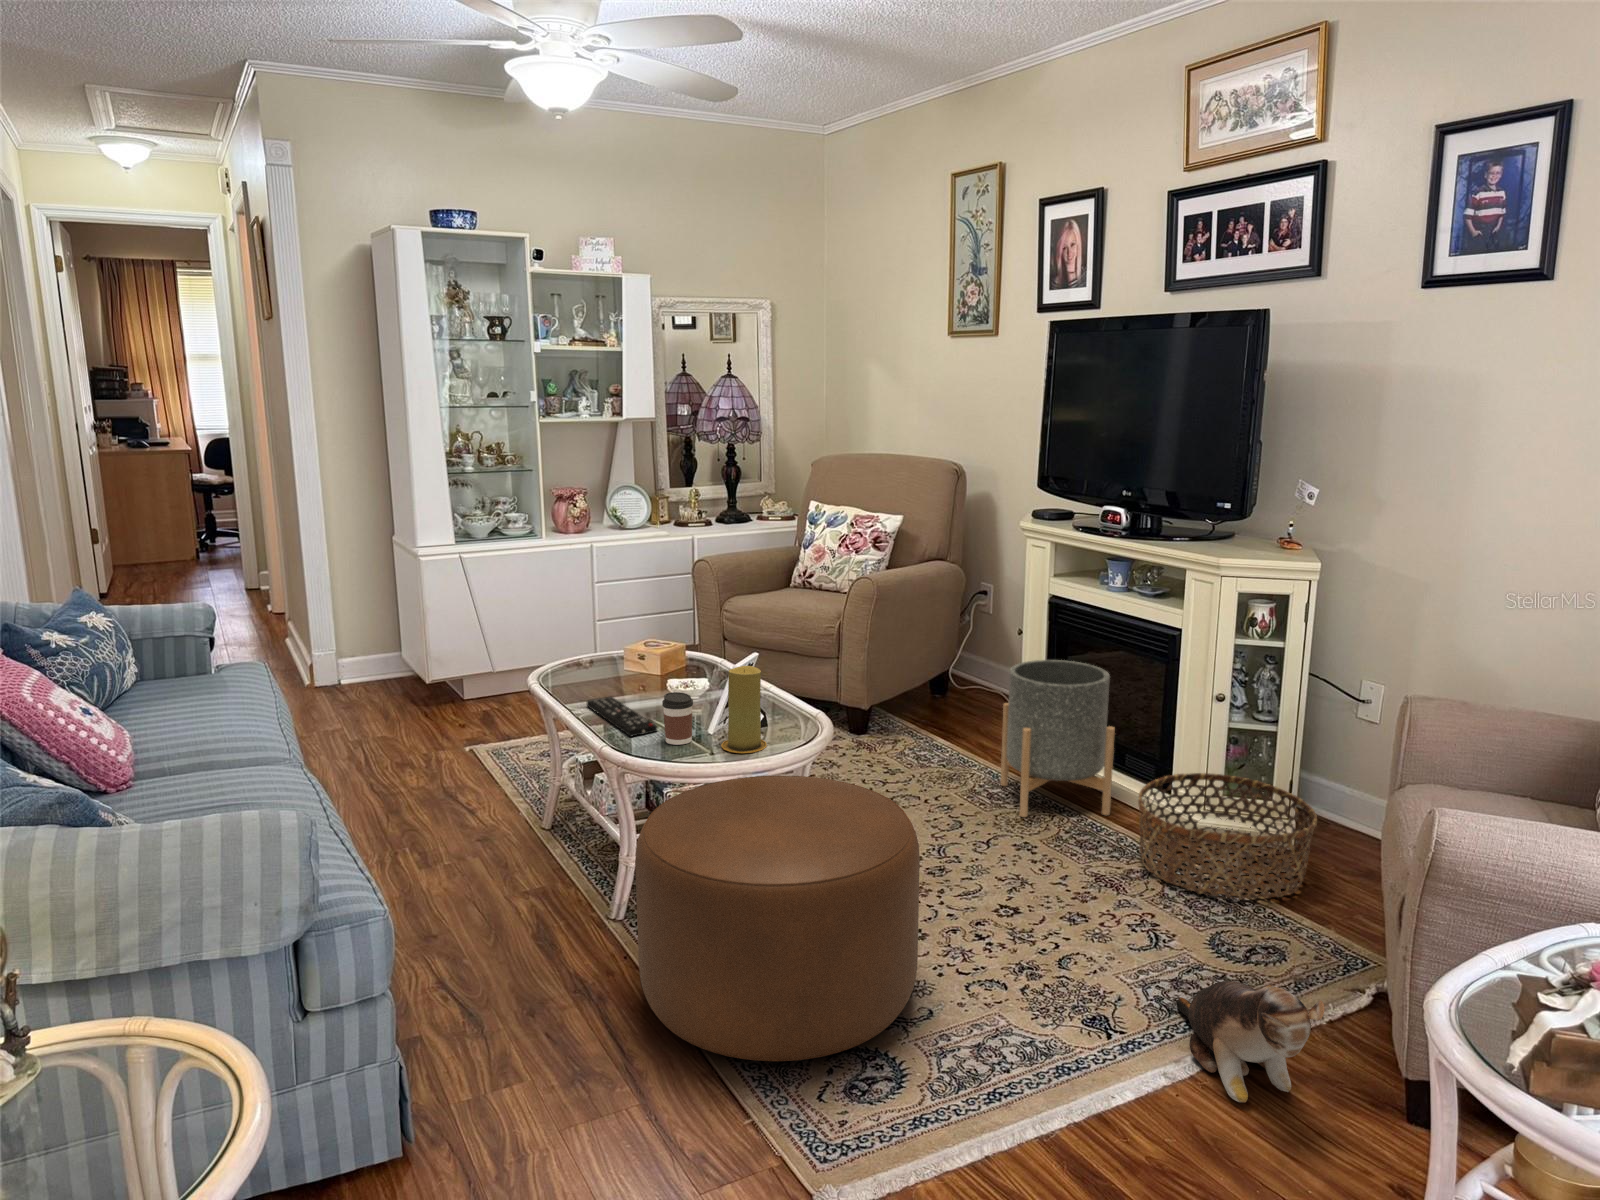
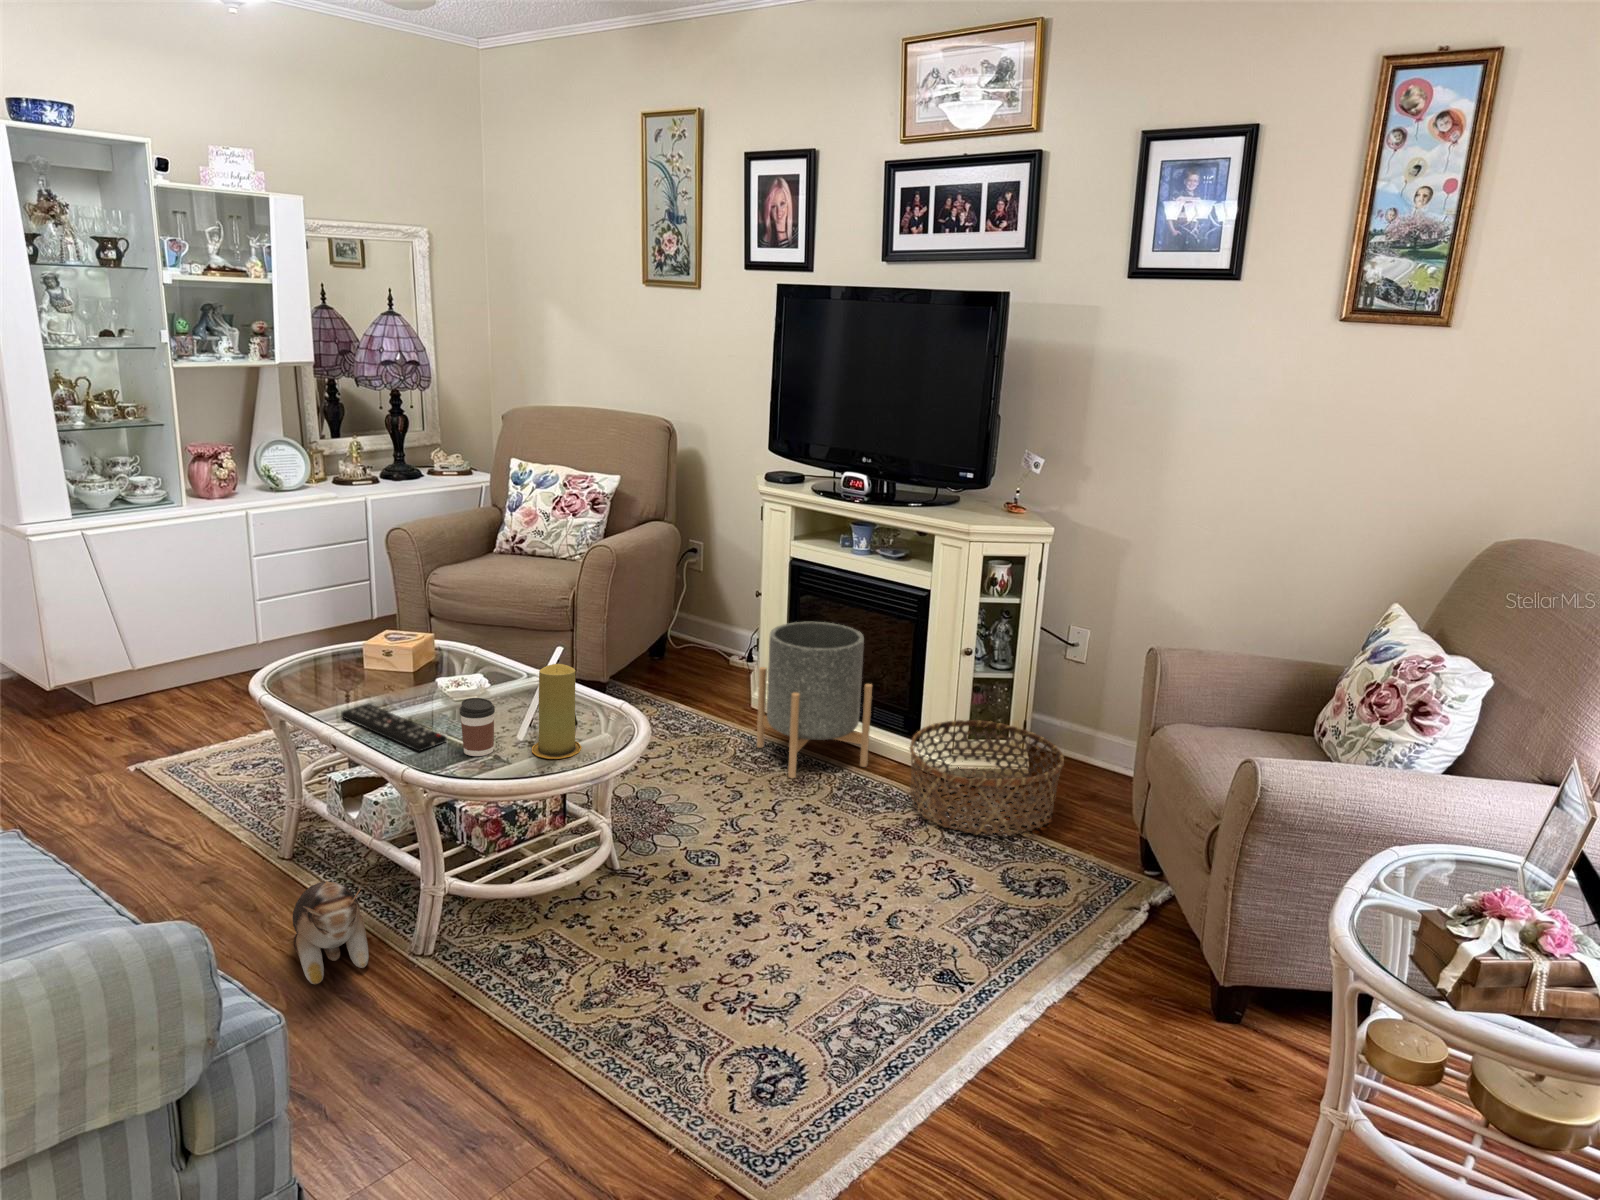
ottoman: present [635,776,920,1061] -> none [490,777,790,1089]
plush toy: present [1176,981,1325,1103] -> present [293,881,369,984]

